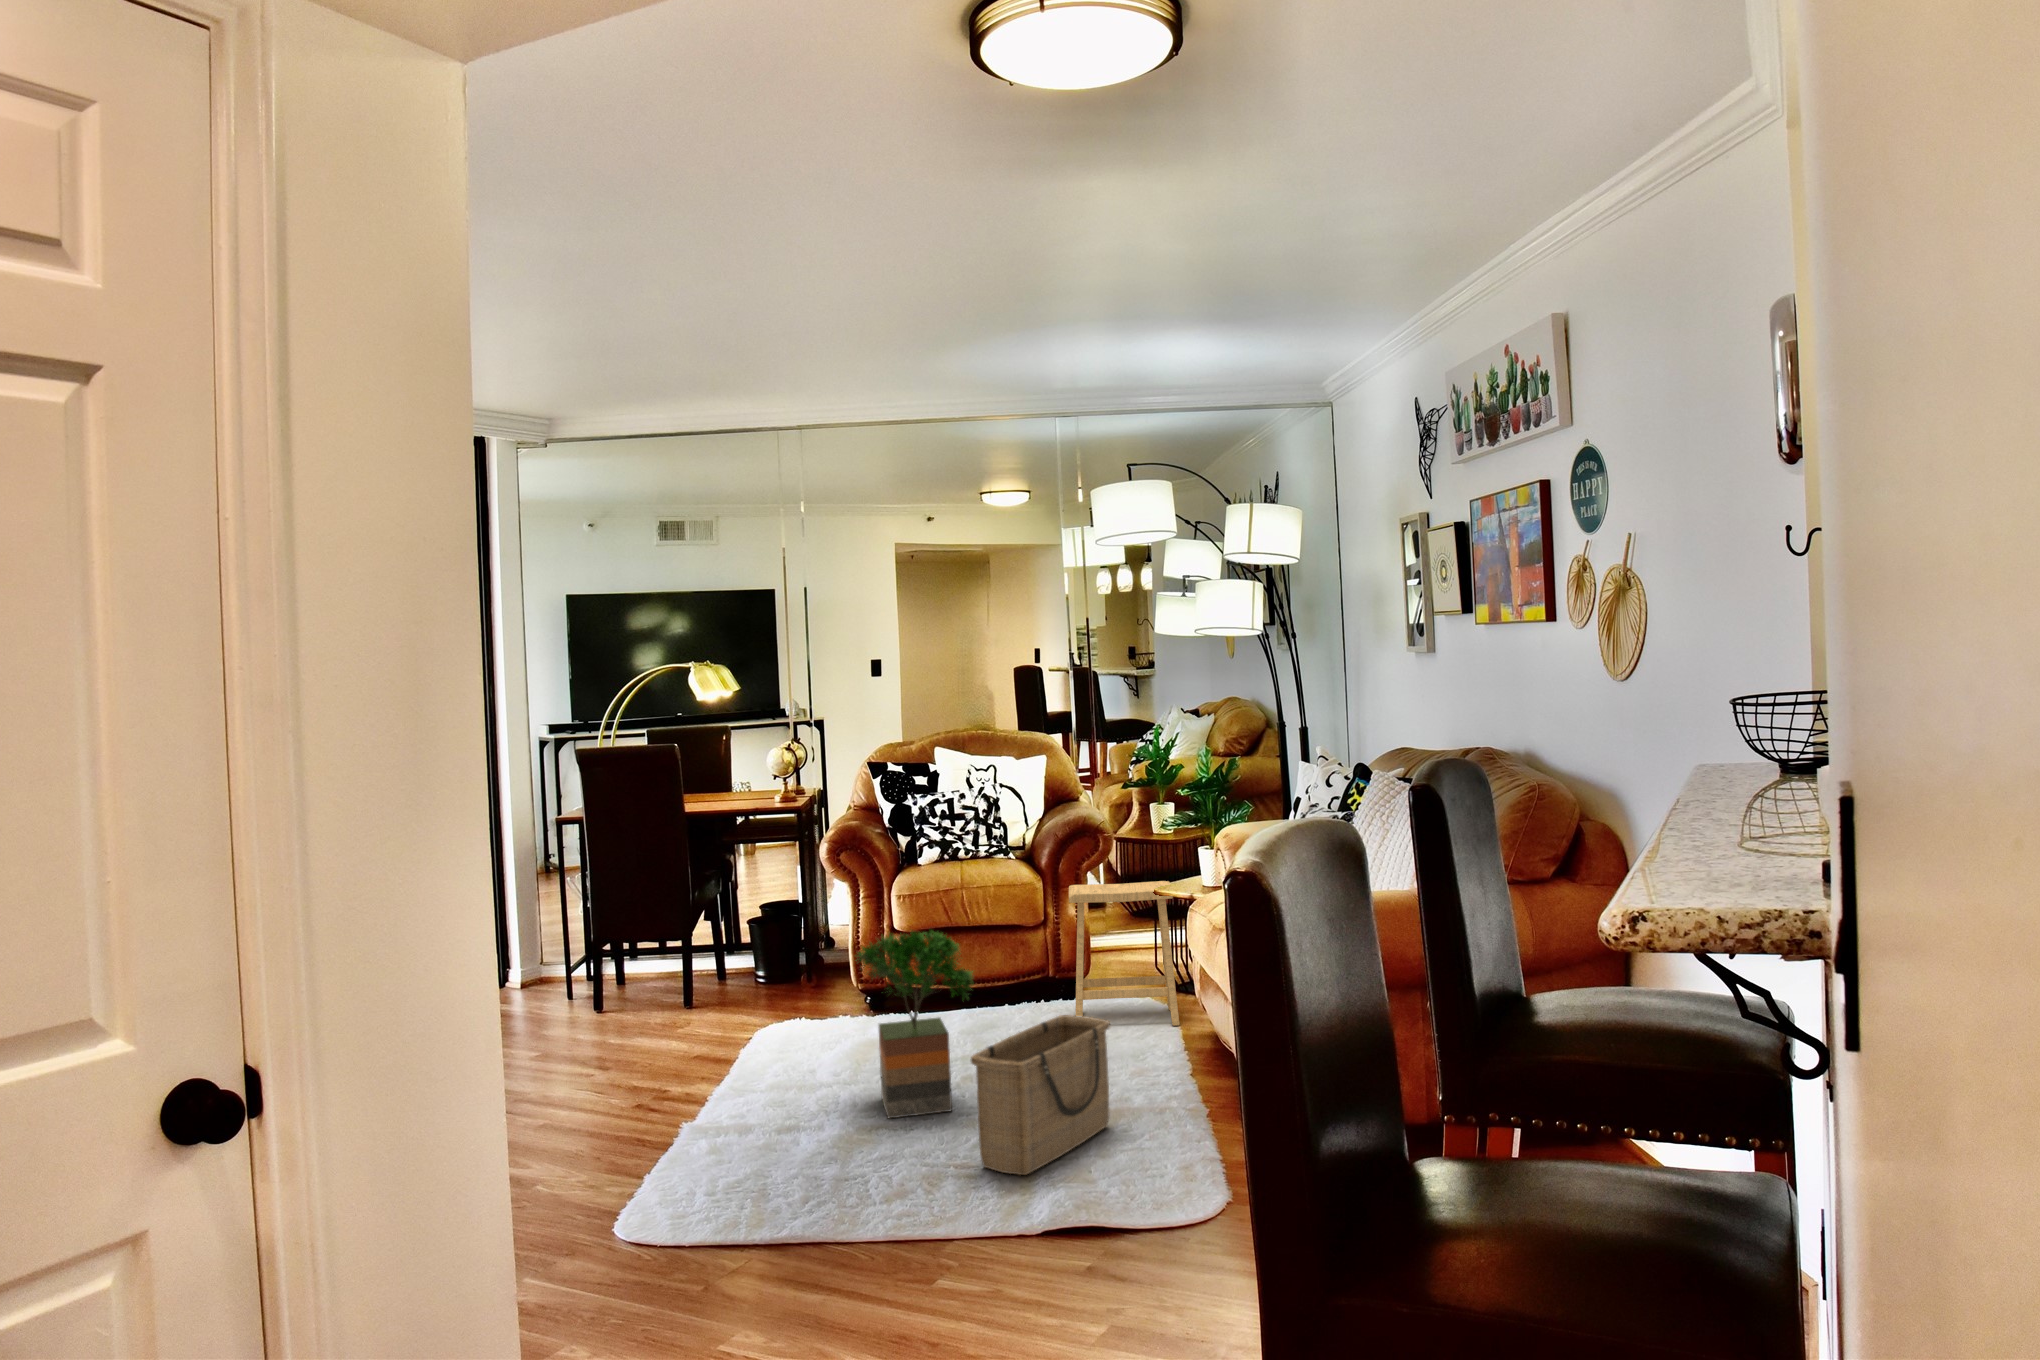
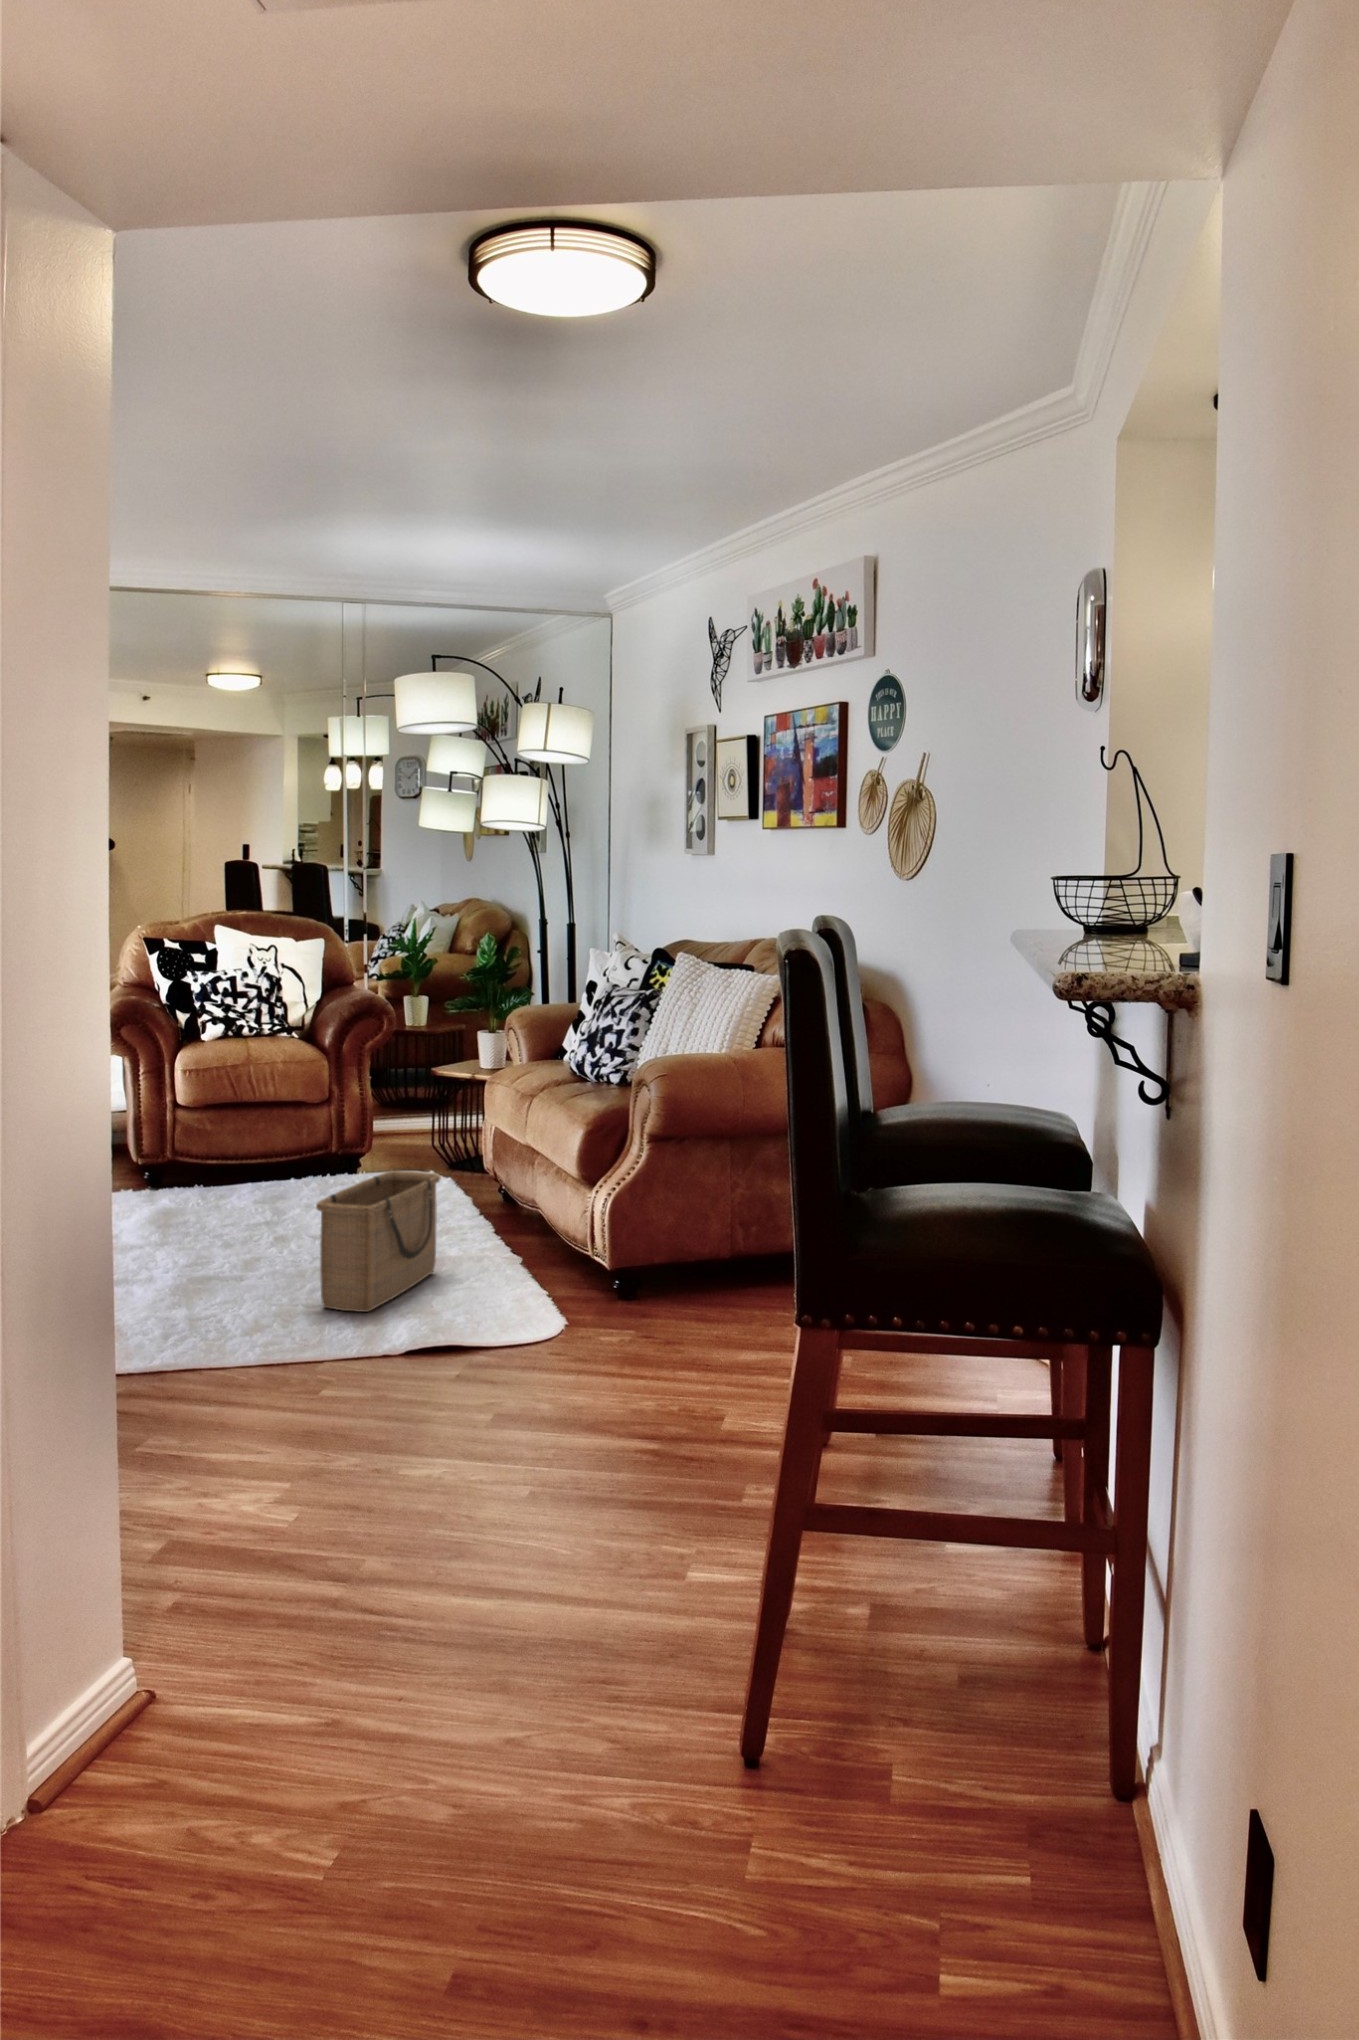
footstool: present [1069,881,1180,1026] -> none [366,1059,473,1199]
potted tree: present [856,929,973,1118] -> none [171,1091,302,1274]

